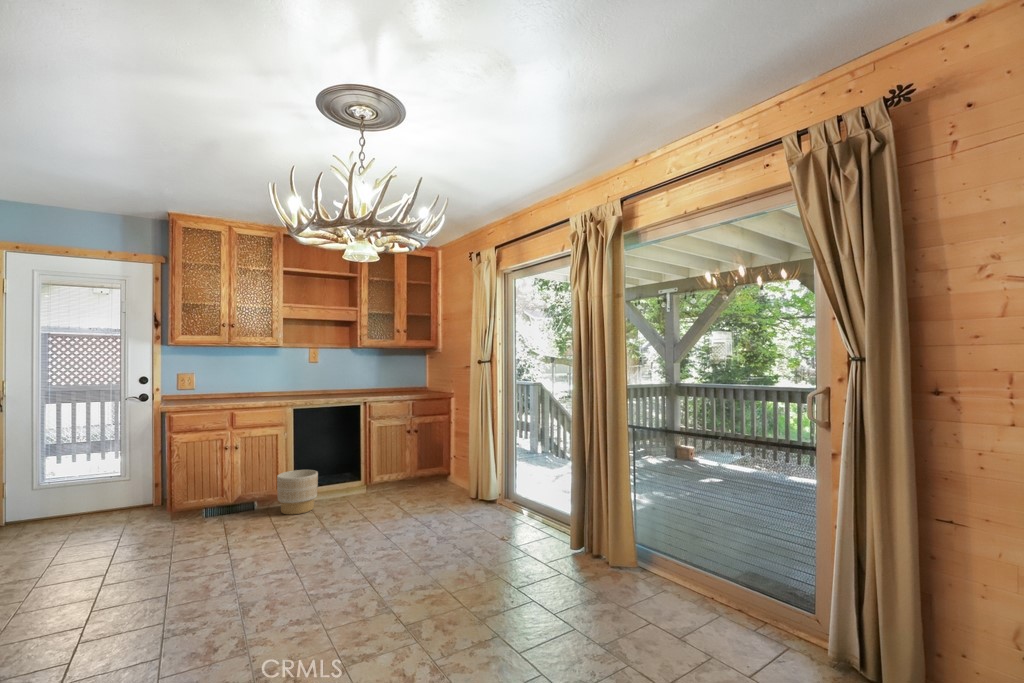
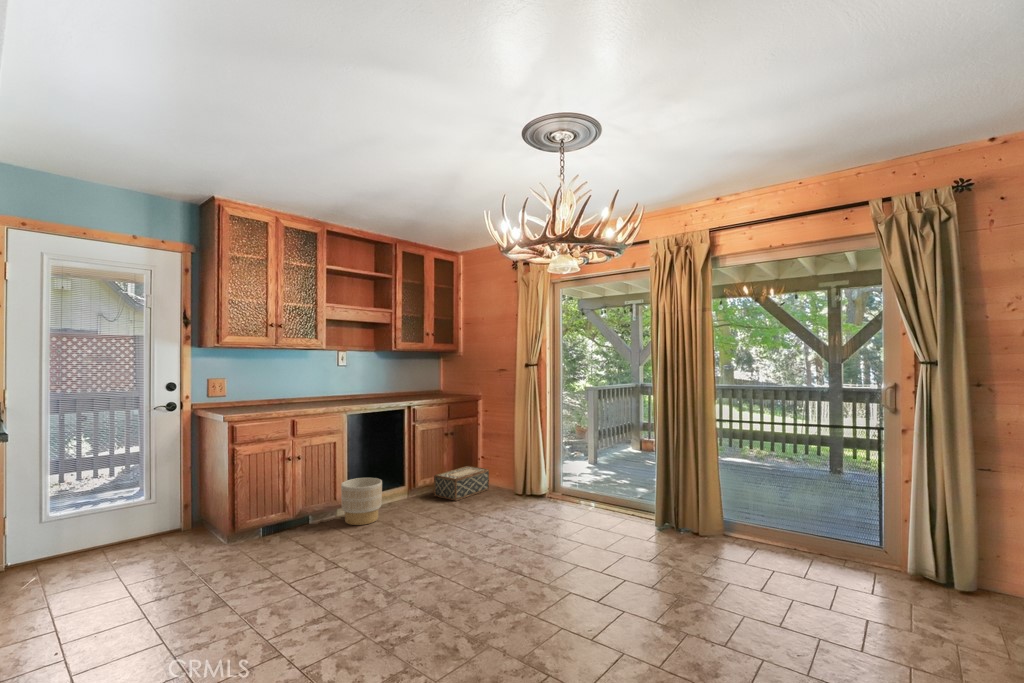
woven basket: none [390,465,450,499] -> present [434,466,489,501]

